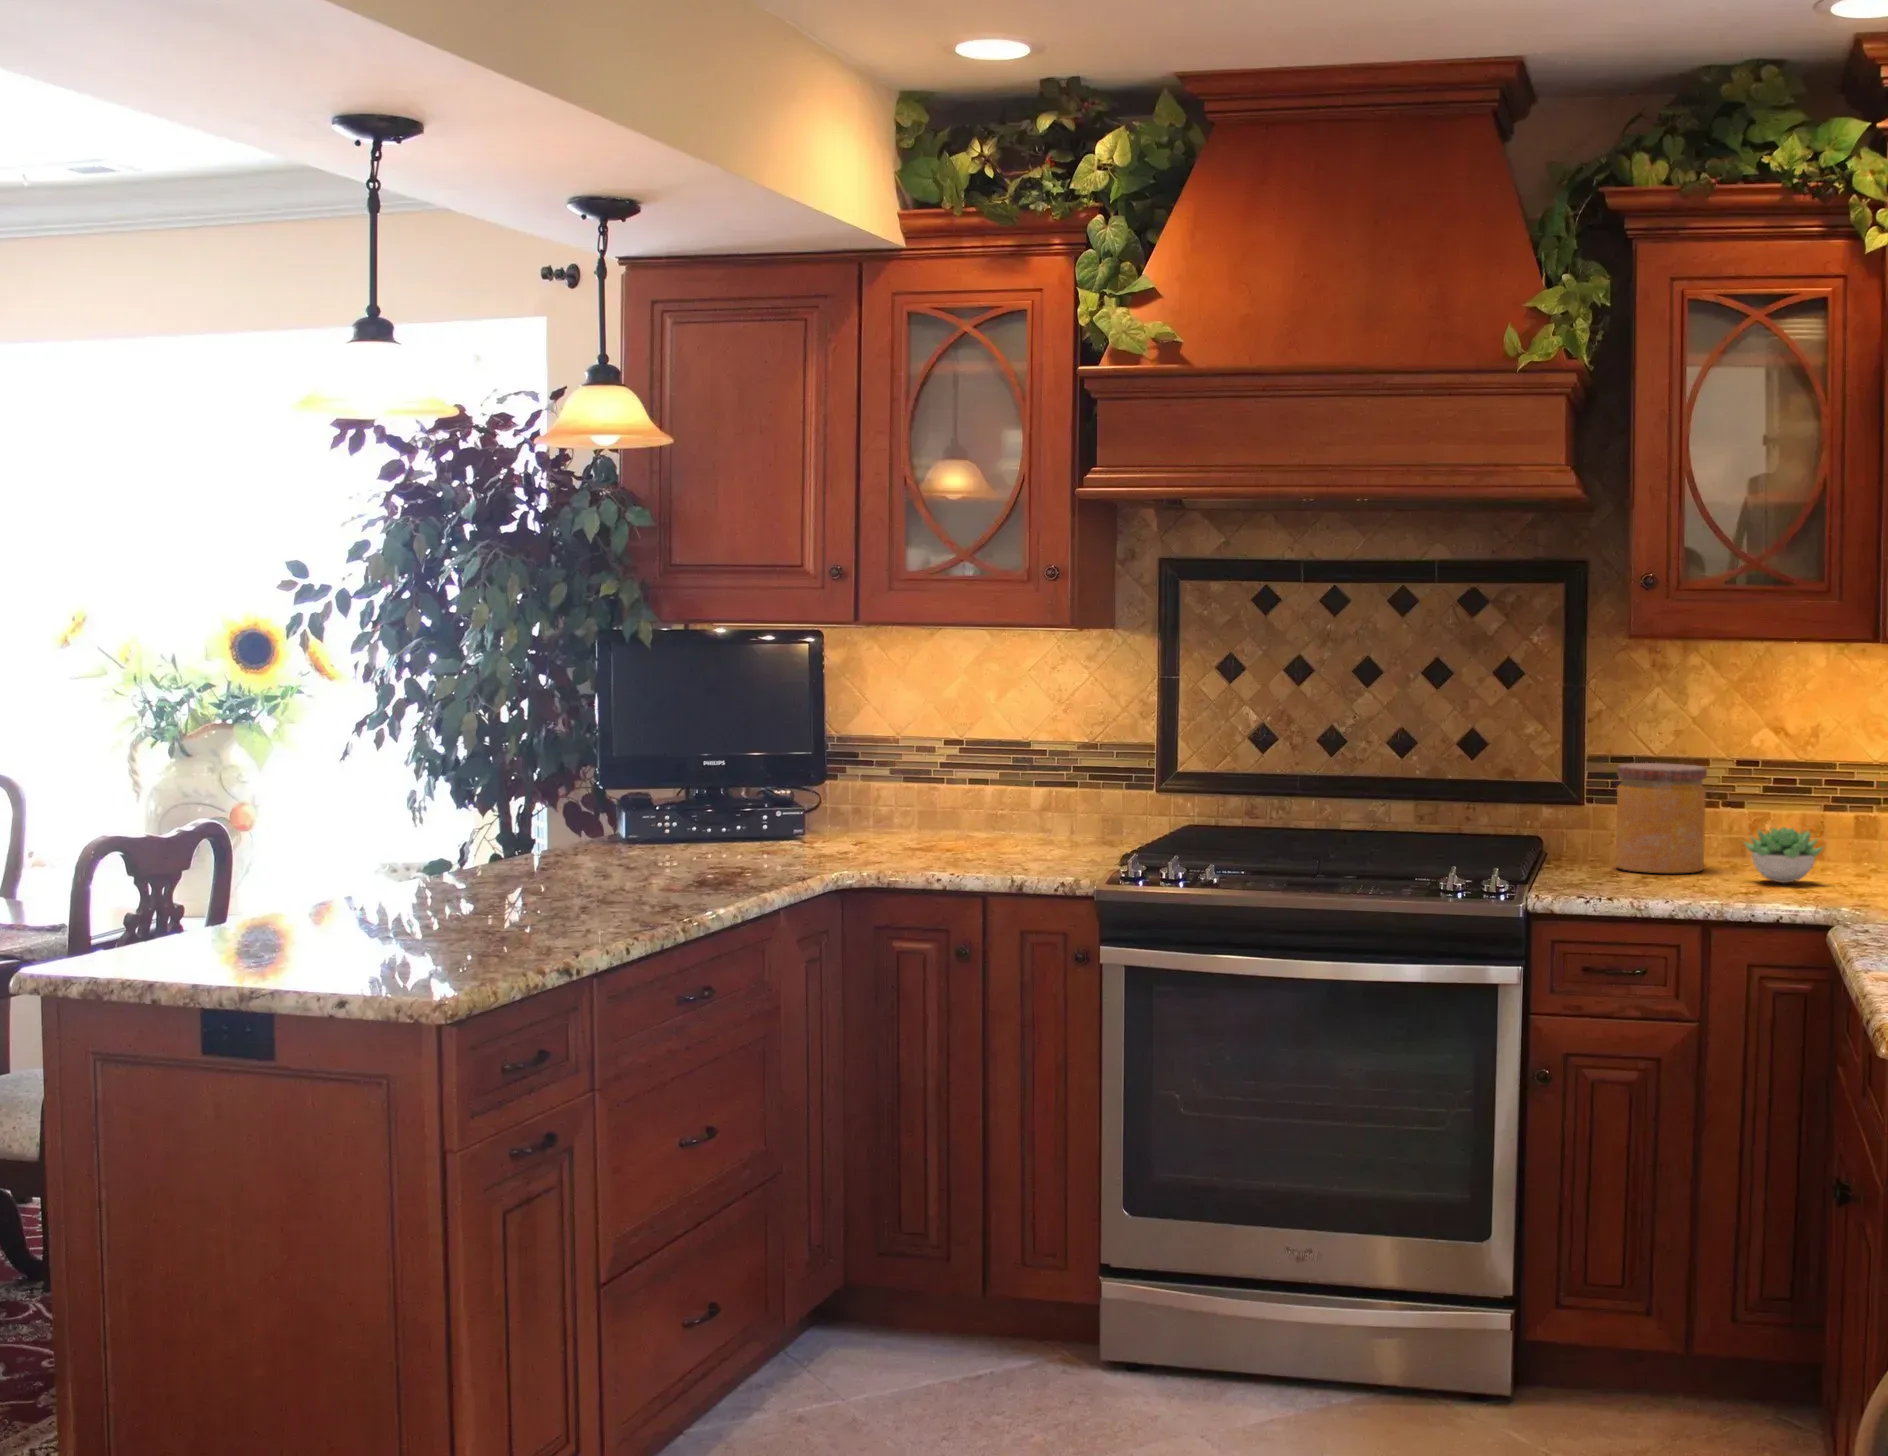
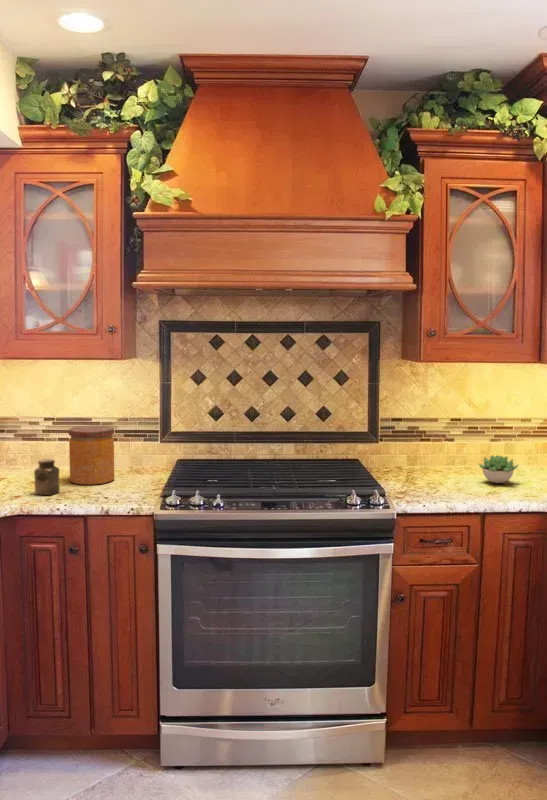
jar: present [1616,763,1707,873] -> present [69,426,114,485]
salt shaker: none [906,793,948,854] -> present [34,459,60,495]

